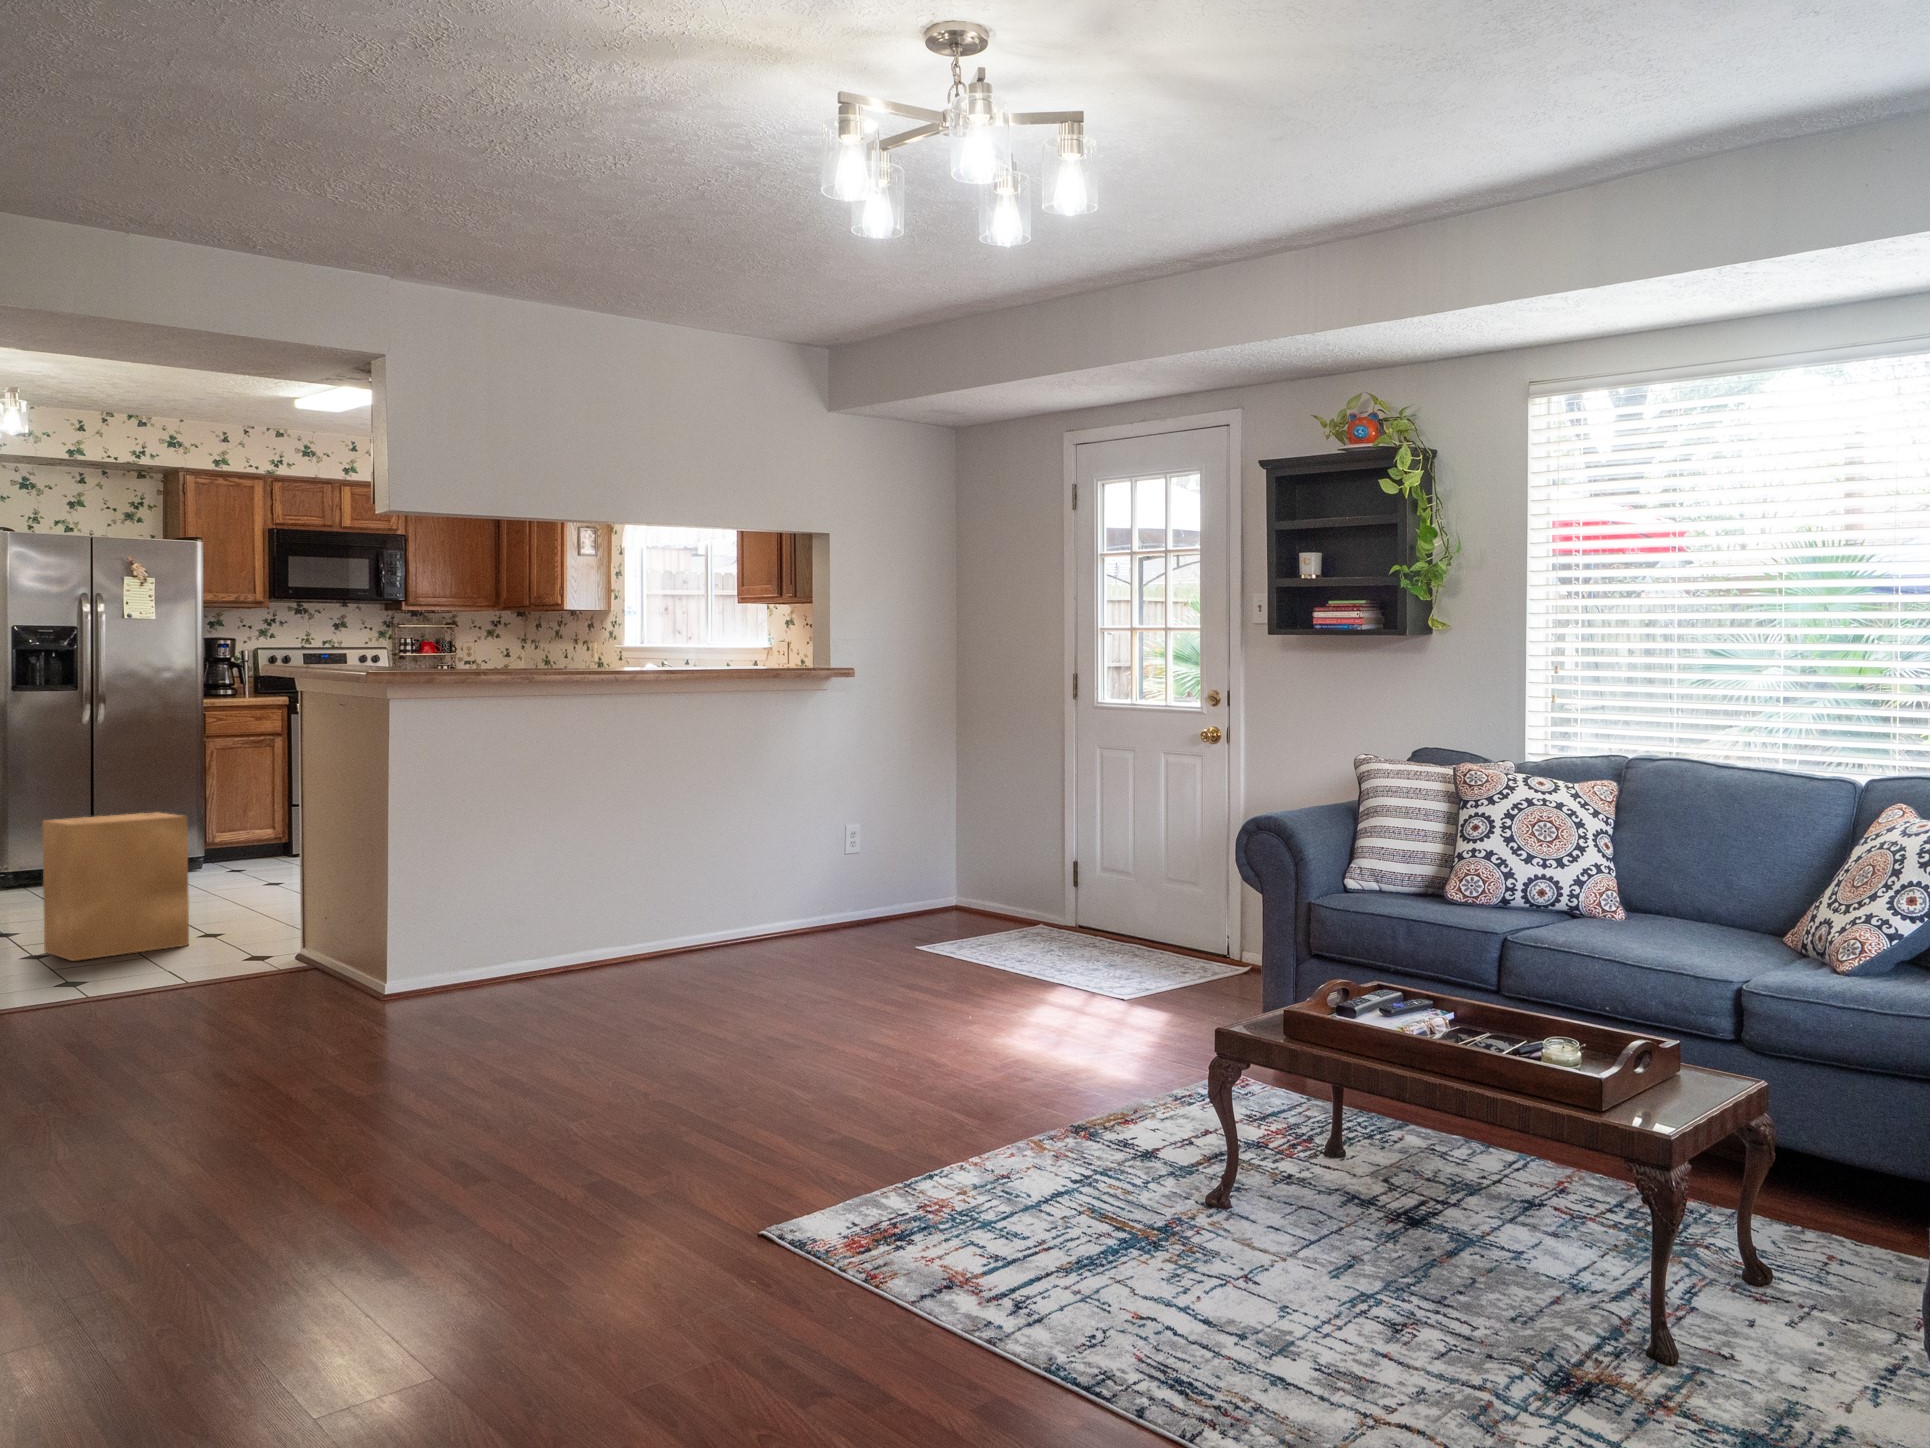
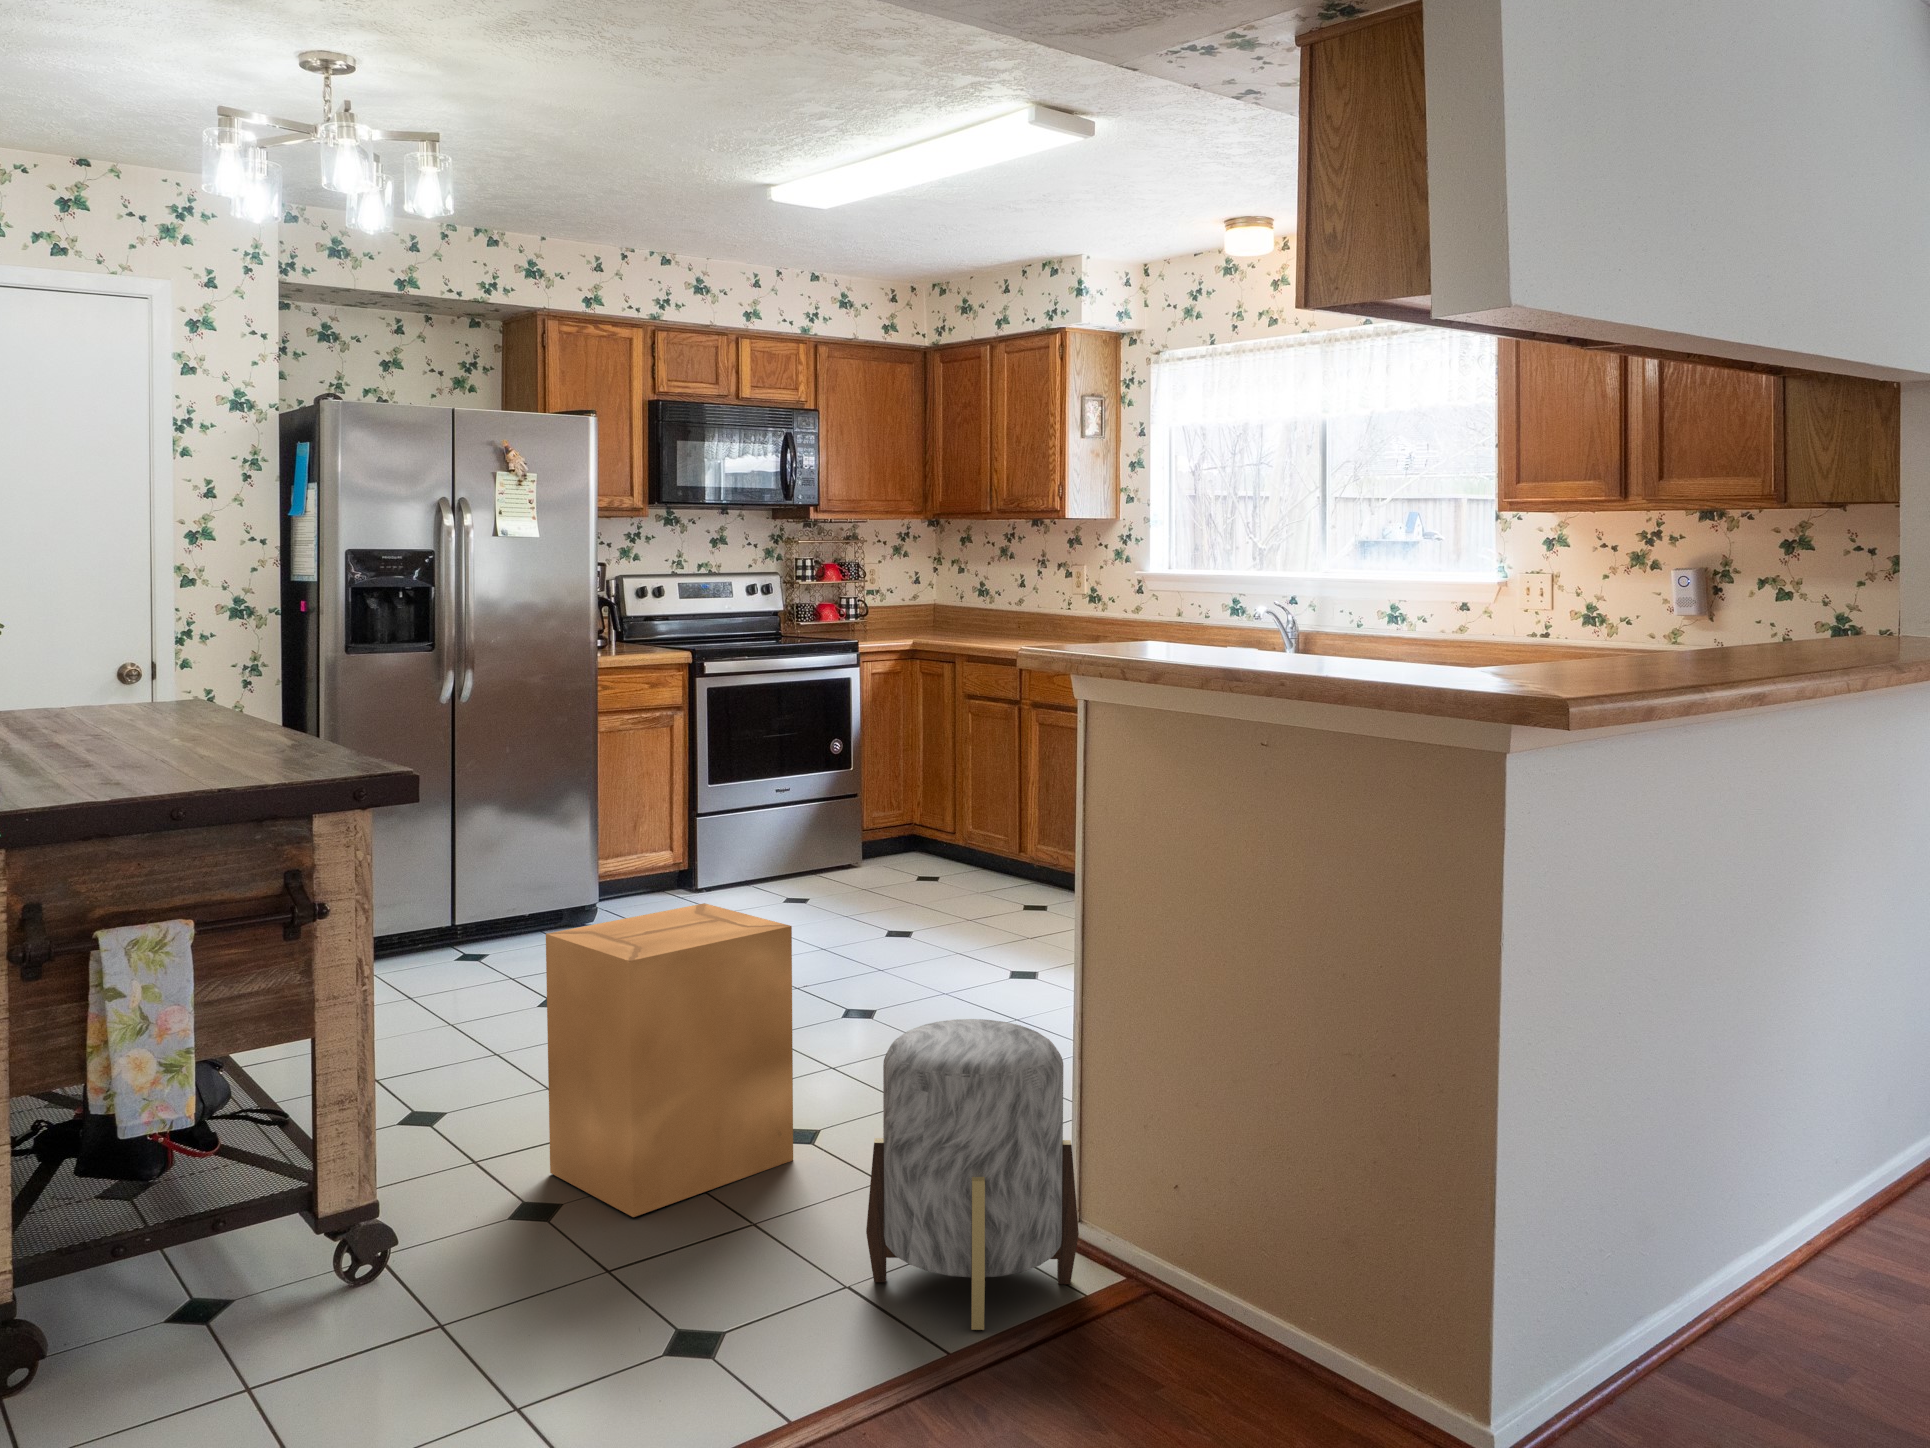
stool: none [169,843,280,980] -> present [866,1019,1079,1330]

